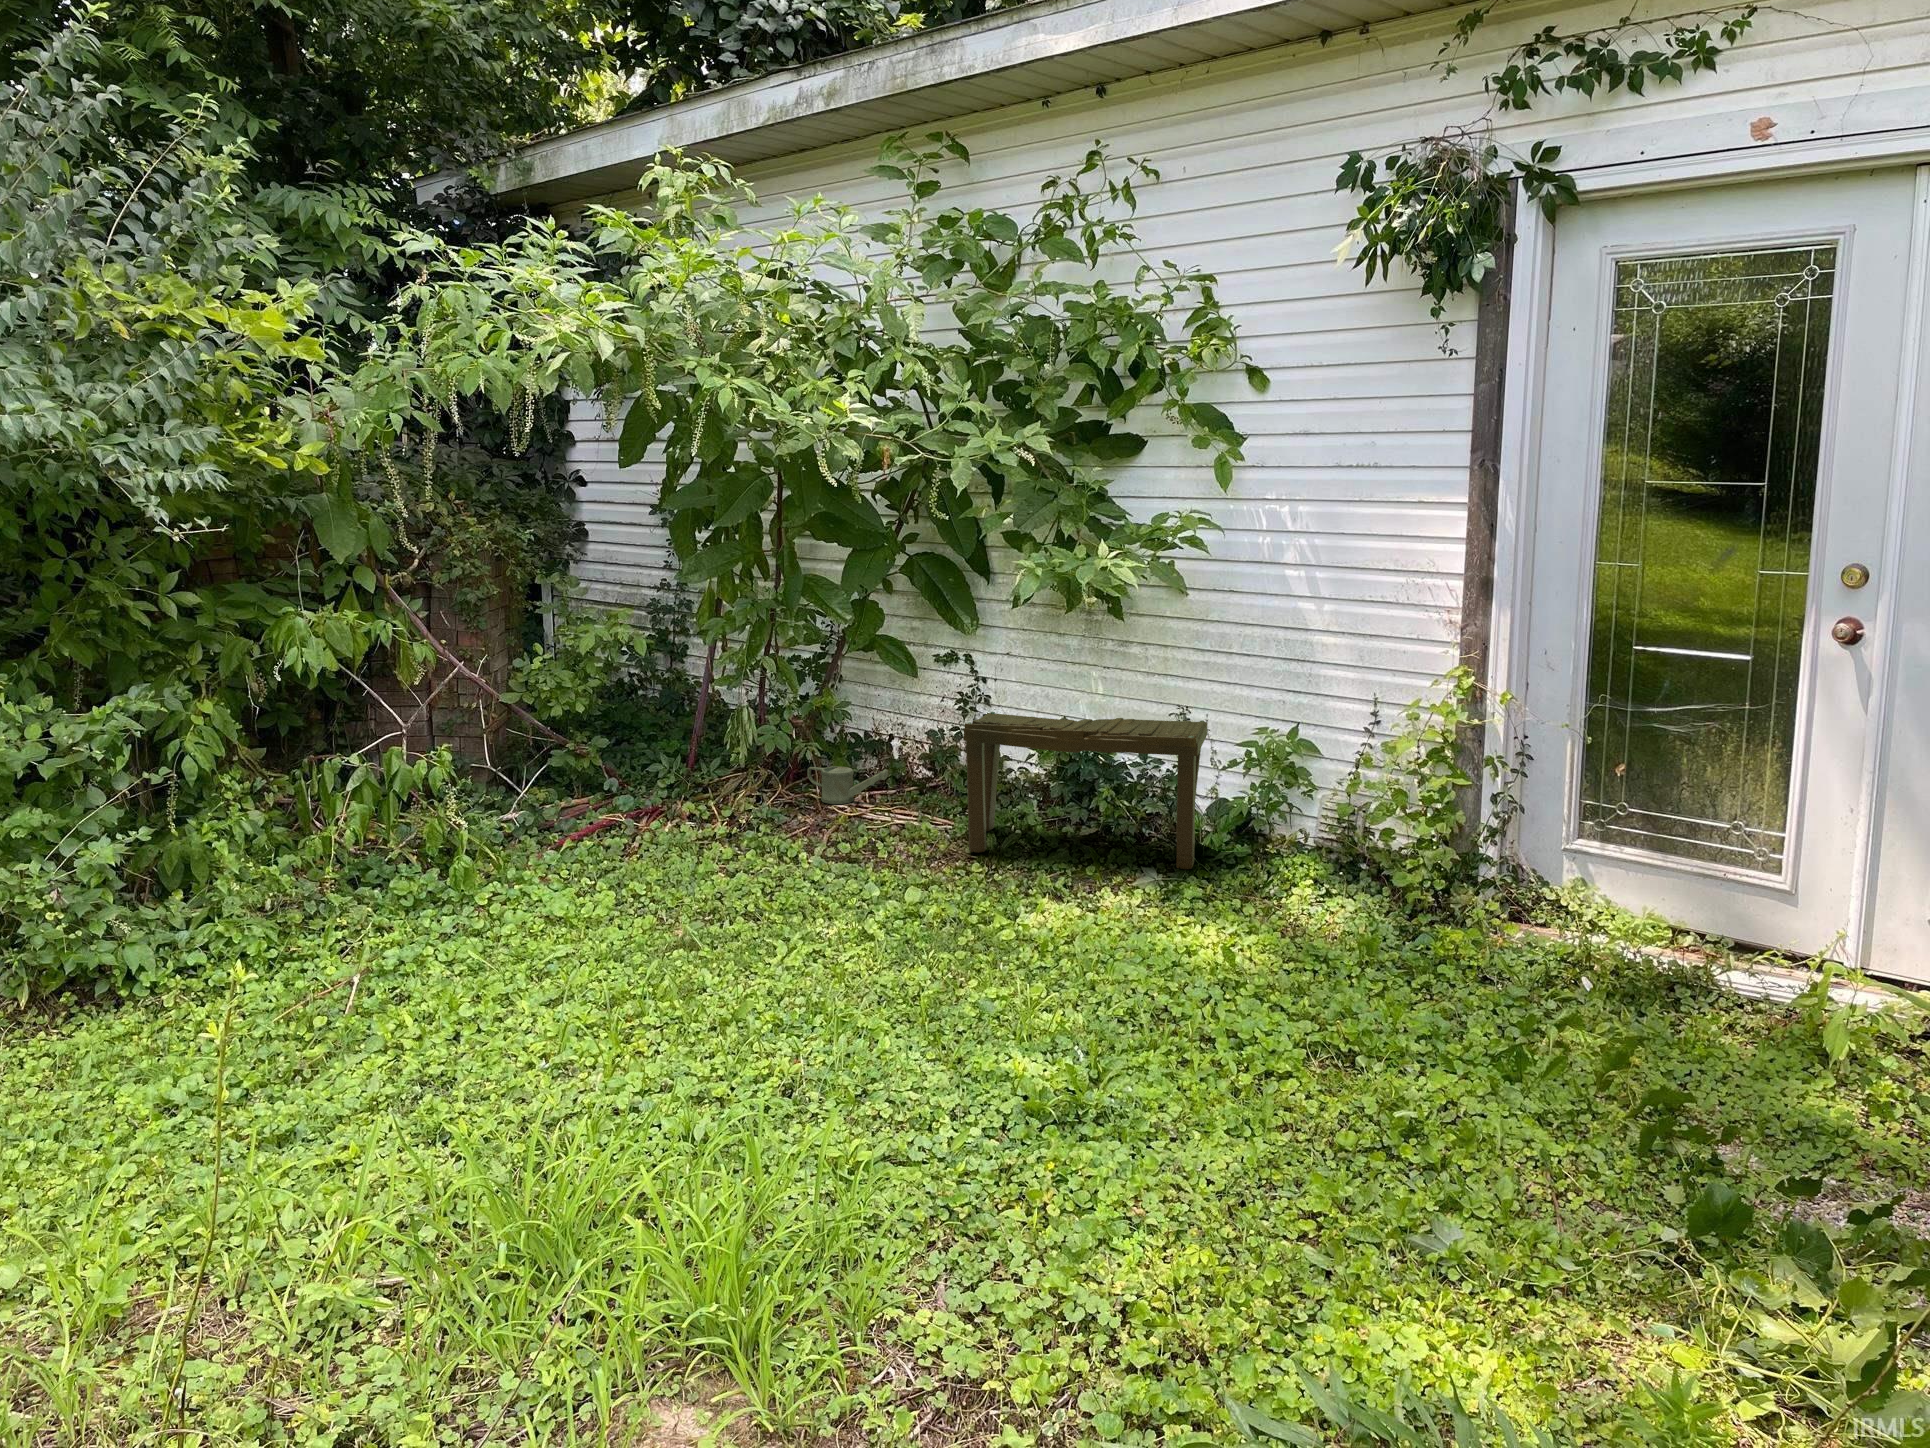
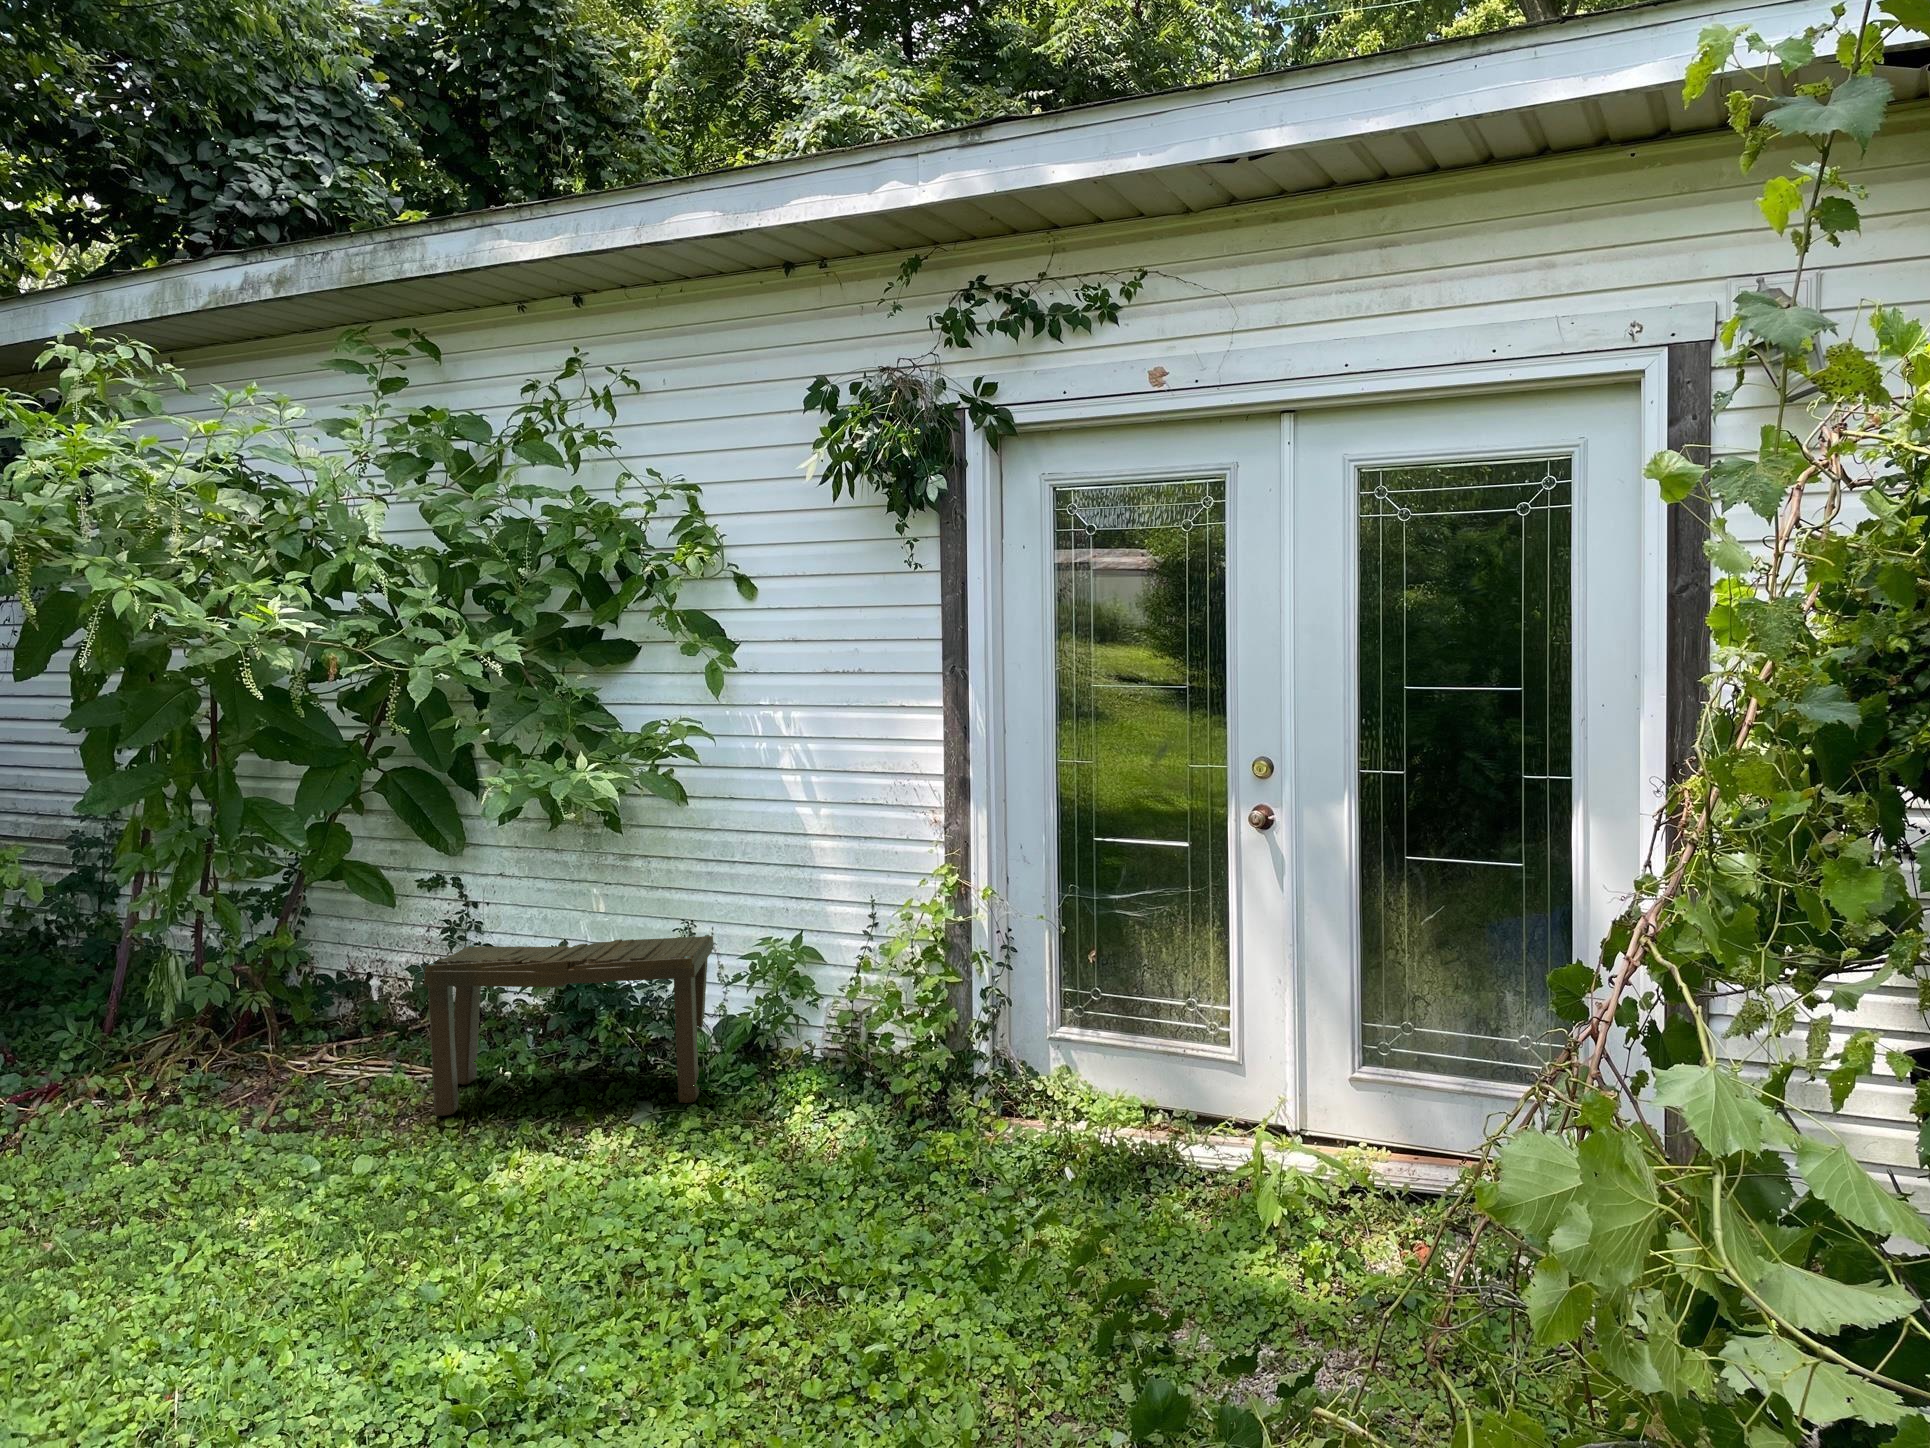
watering can: present [807,767,887,804] -> none [242,1022,349,1072]

